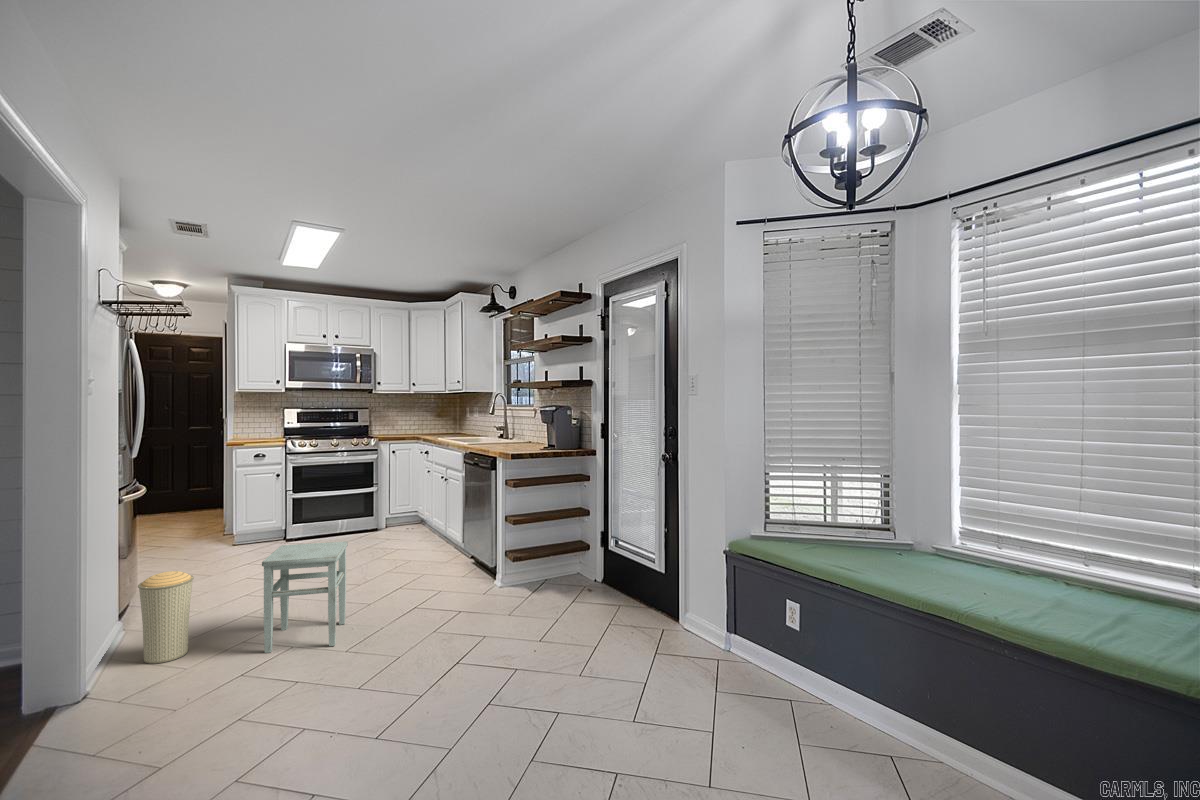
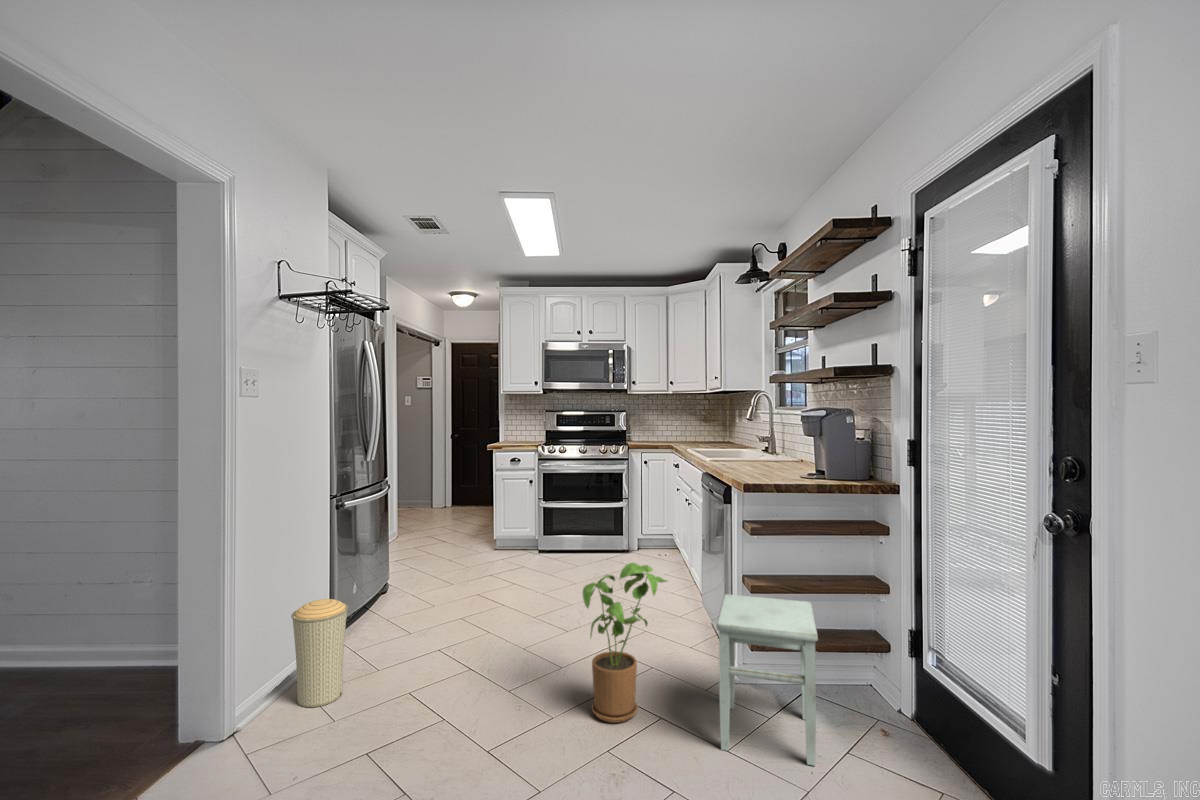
house plant: none [405,510,466,618] -> present [582,563,667,723]
stool: present [262,542,348,653] -> present [717,594,818,766]

